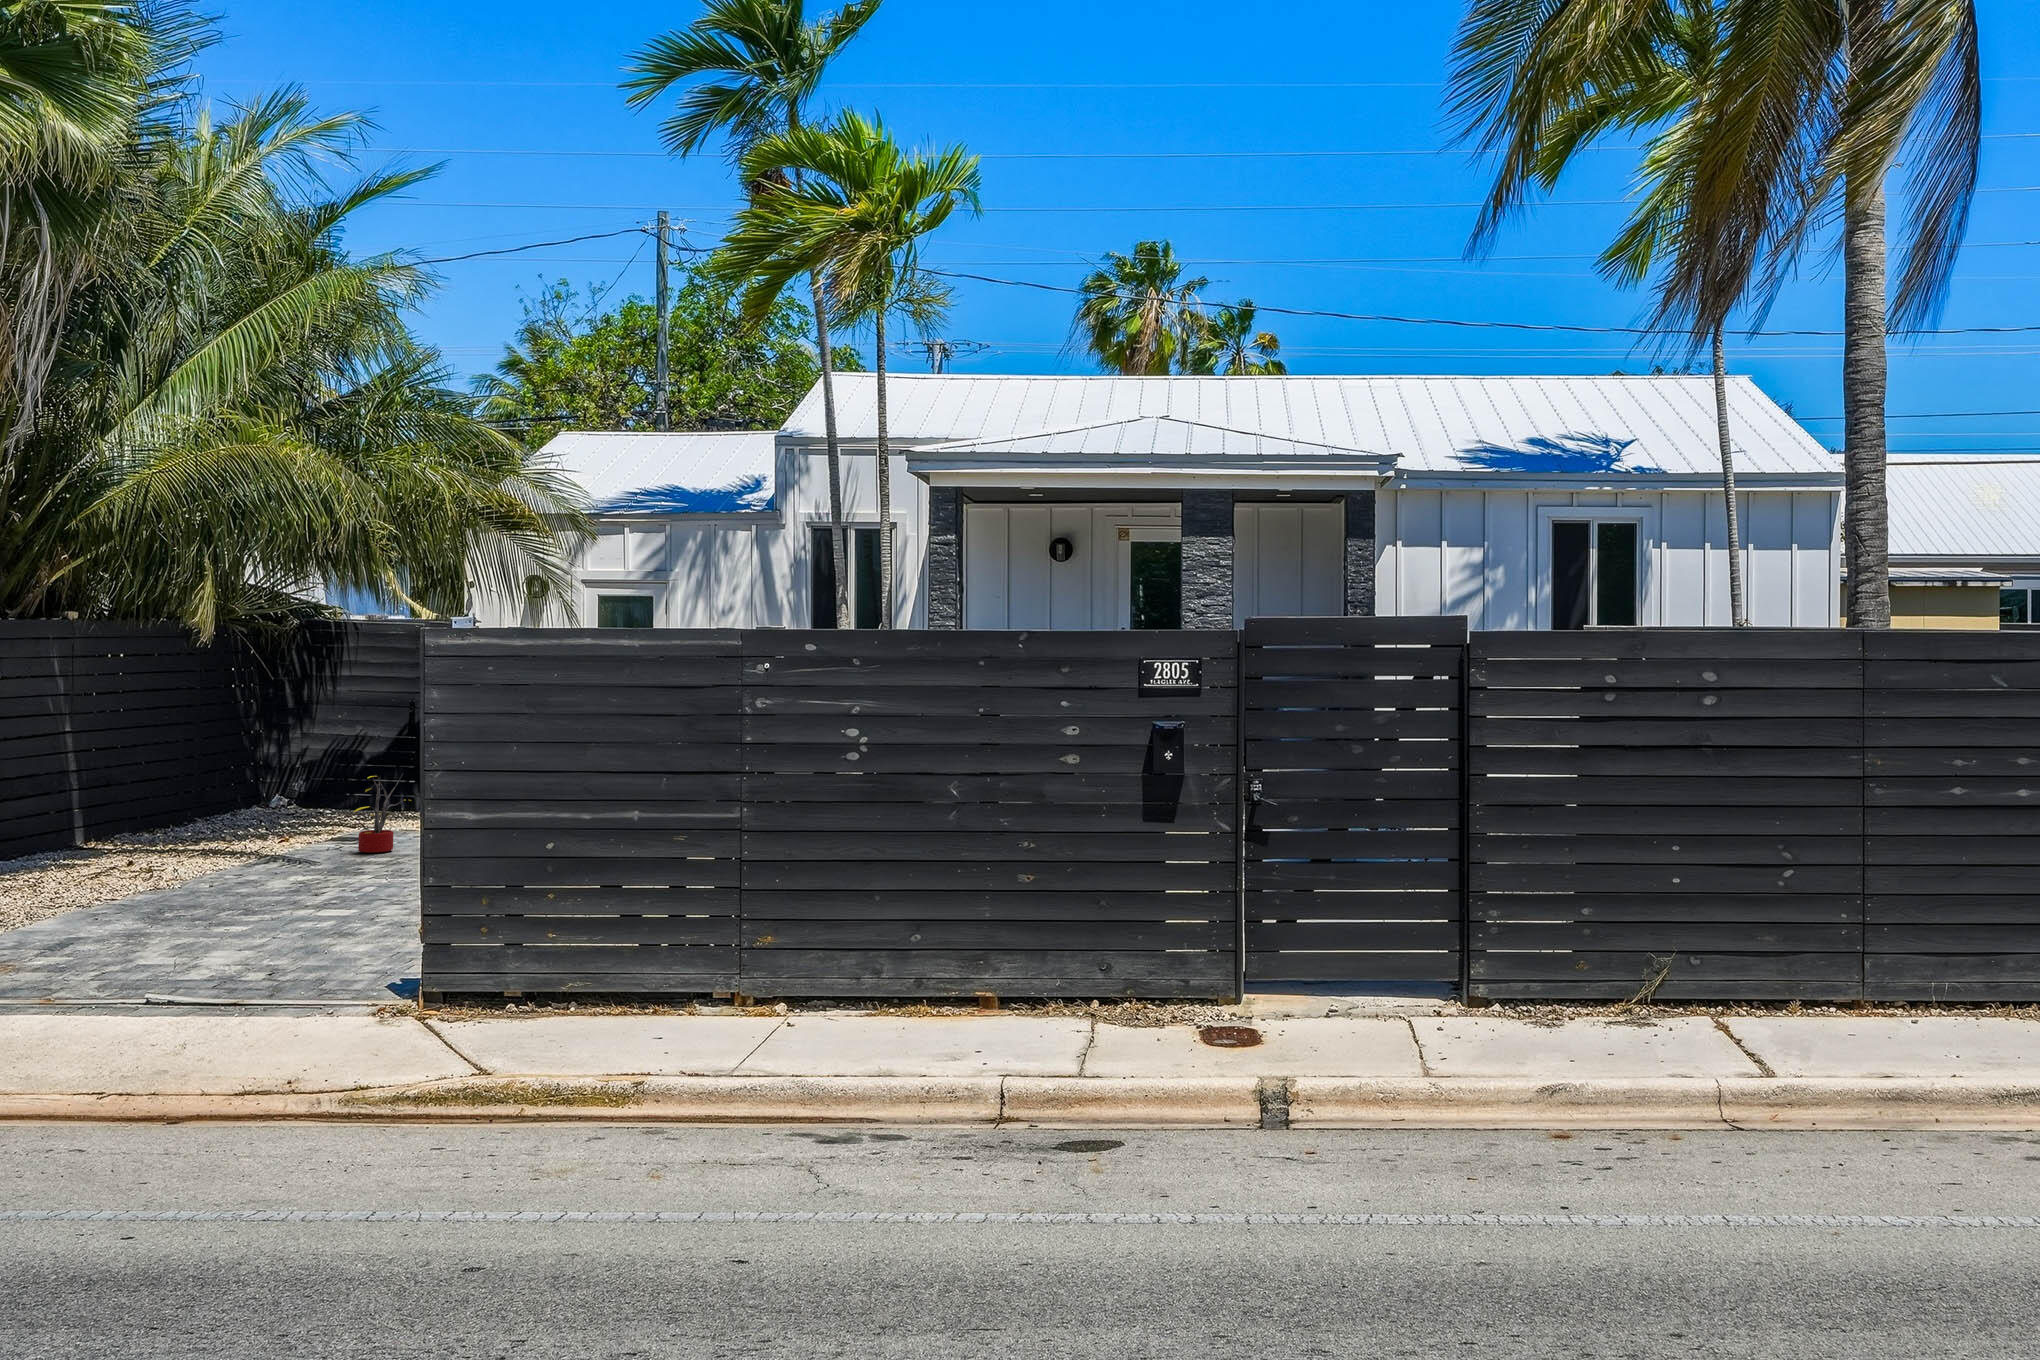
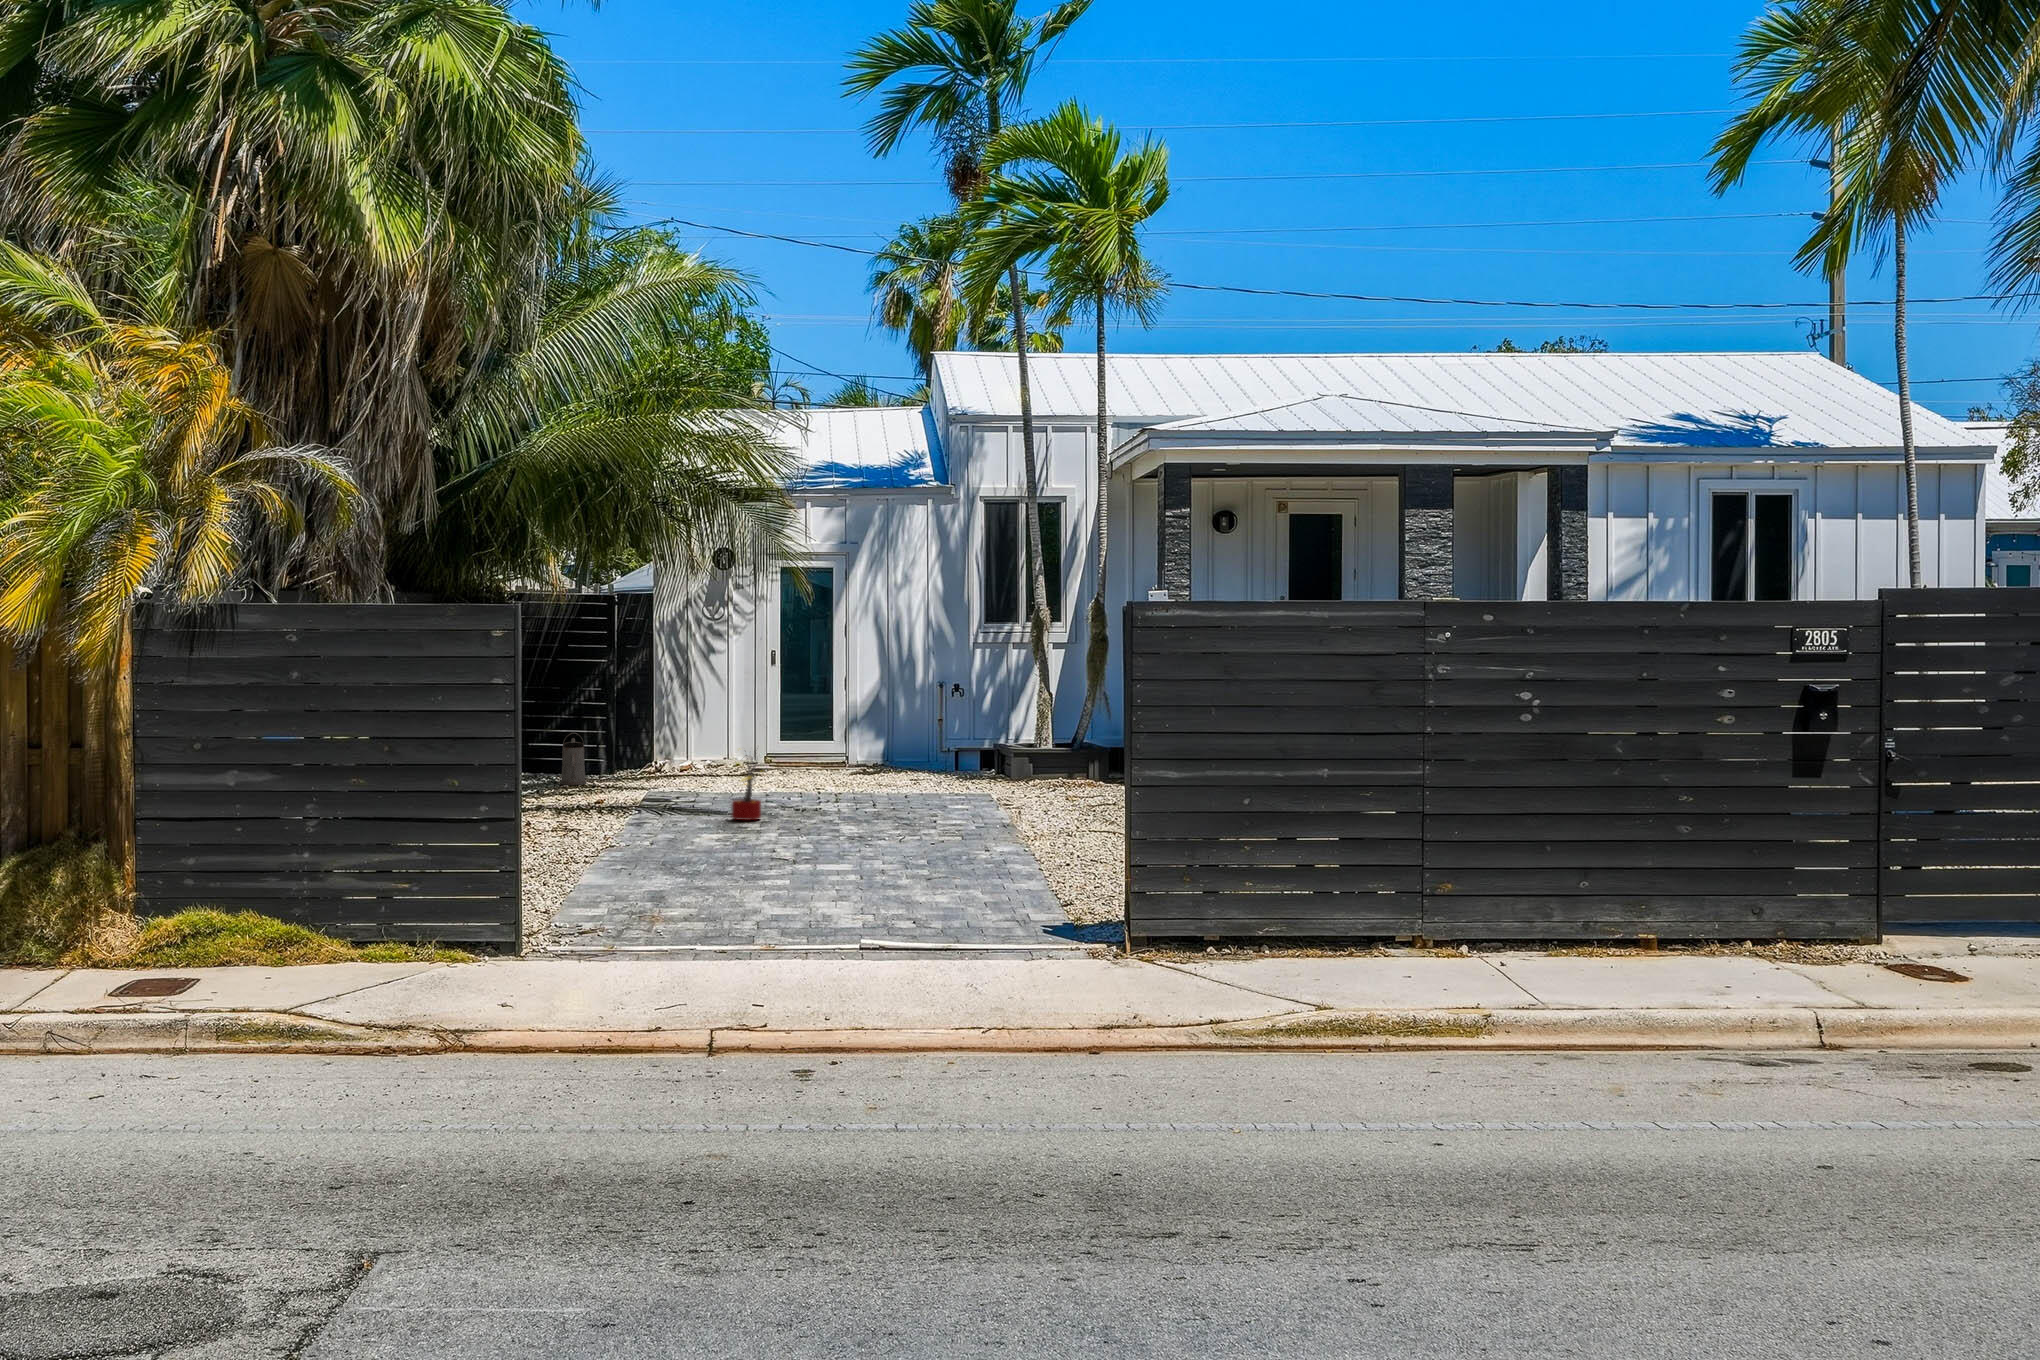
watering can: none [276,757,307,812] -> present [560,733,586,785]

